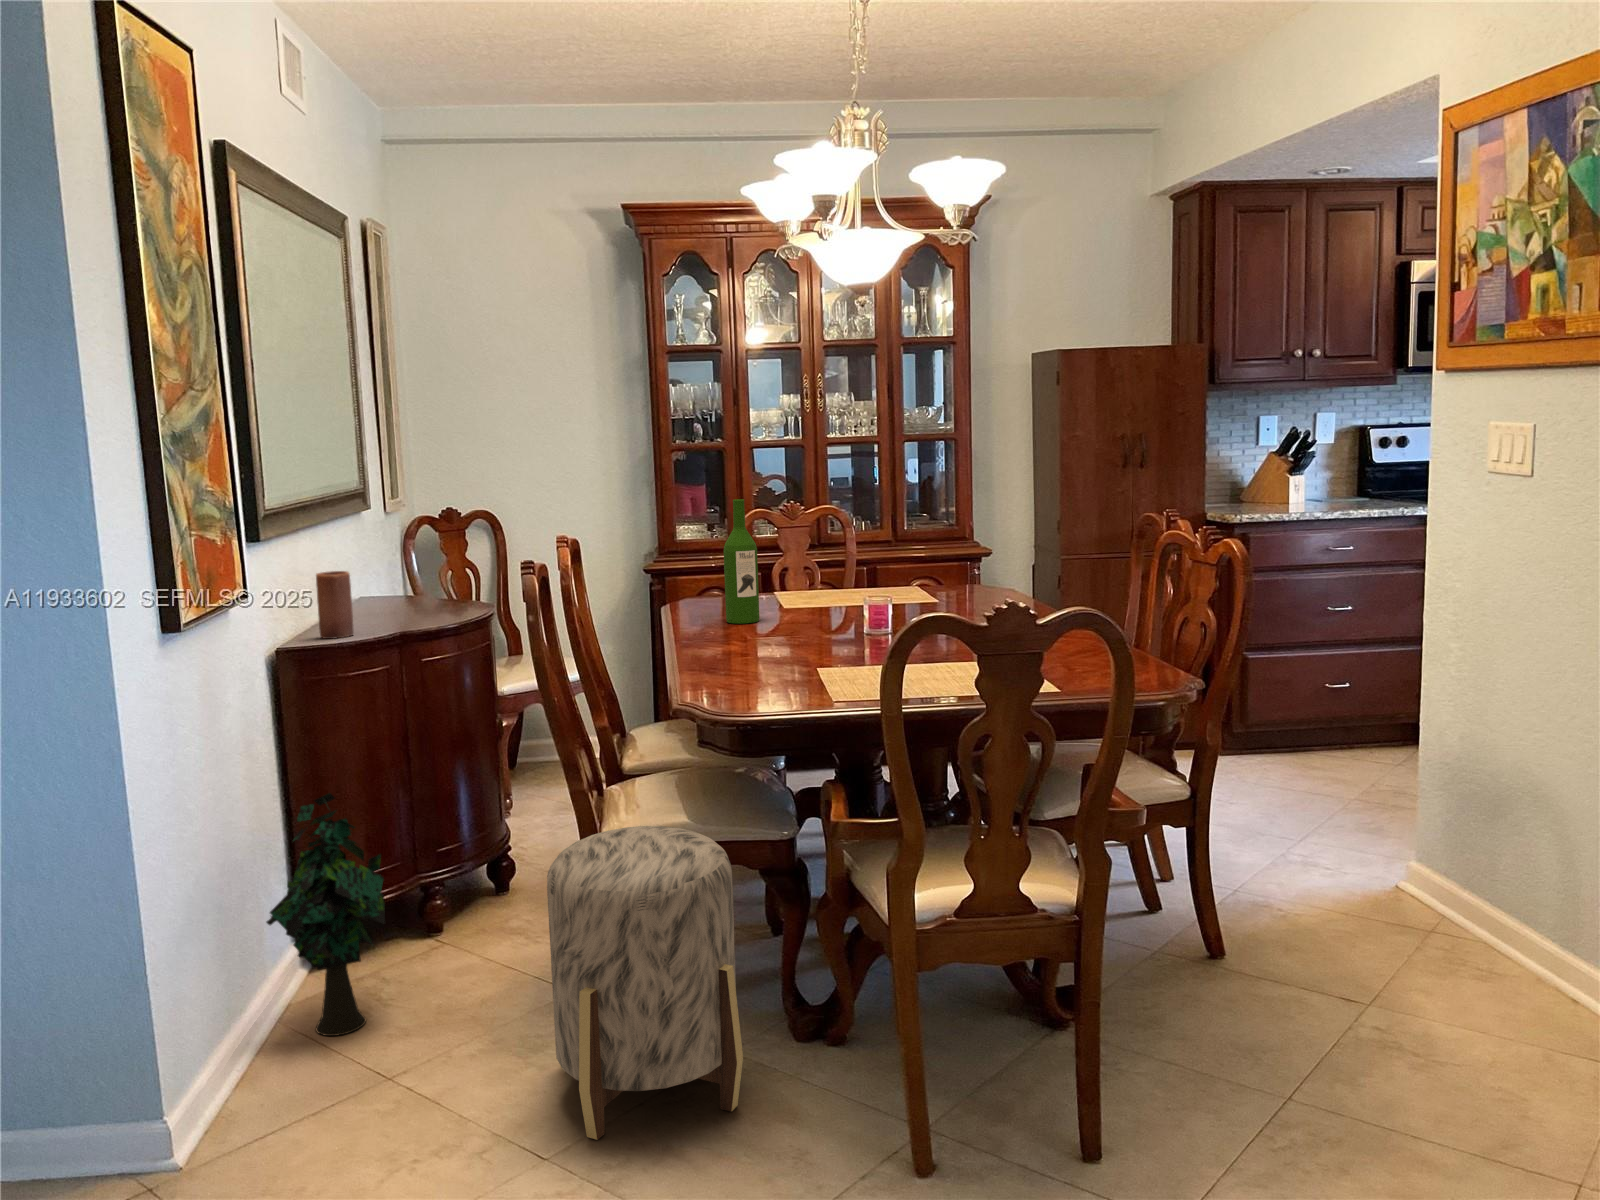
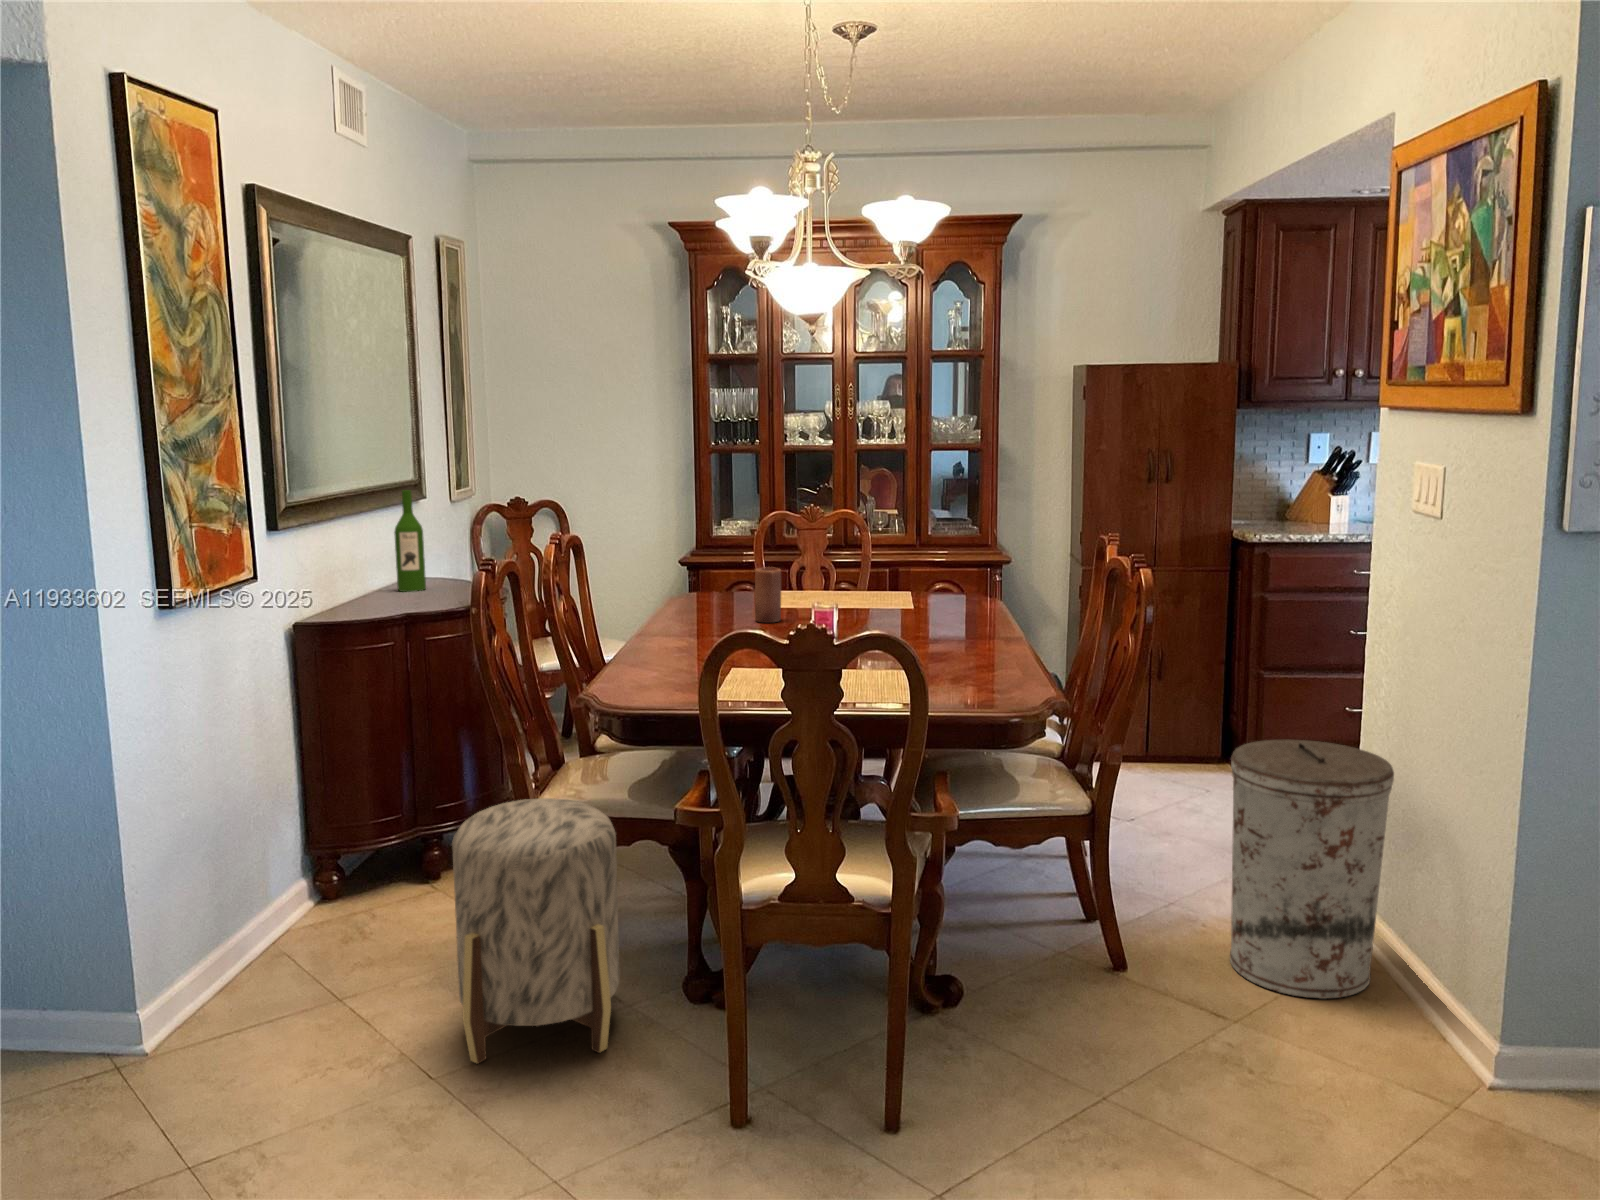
wine bottle: present [724,499,759,624] -> present [394,490,426,592]
candle: present [316,571,354,639] -> present [755,567,781,623]
trash can: none [1328,712,1500,974] -> present [1230,740,1394,999]
decorative plant: present [266,793,385,1036] -> none [255,750,361,957]

